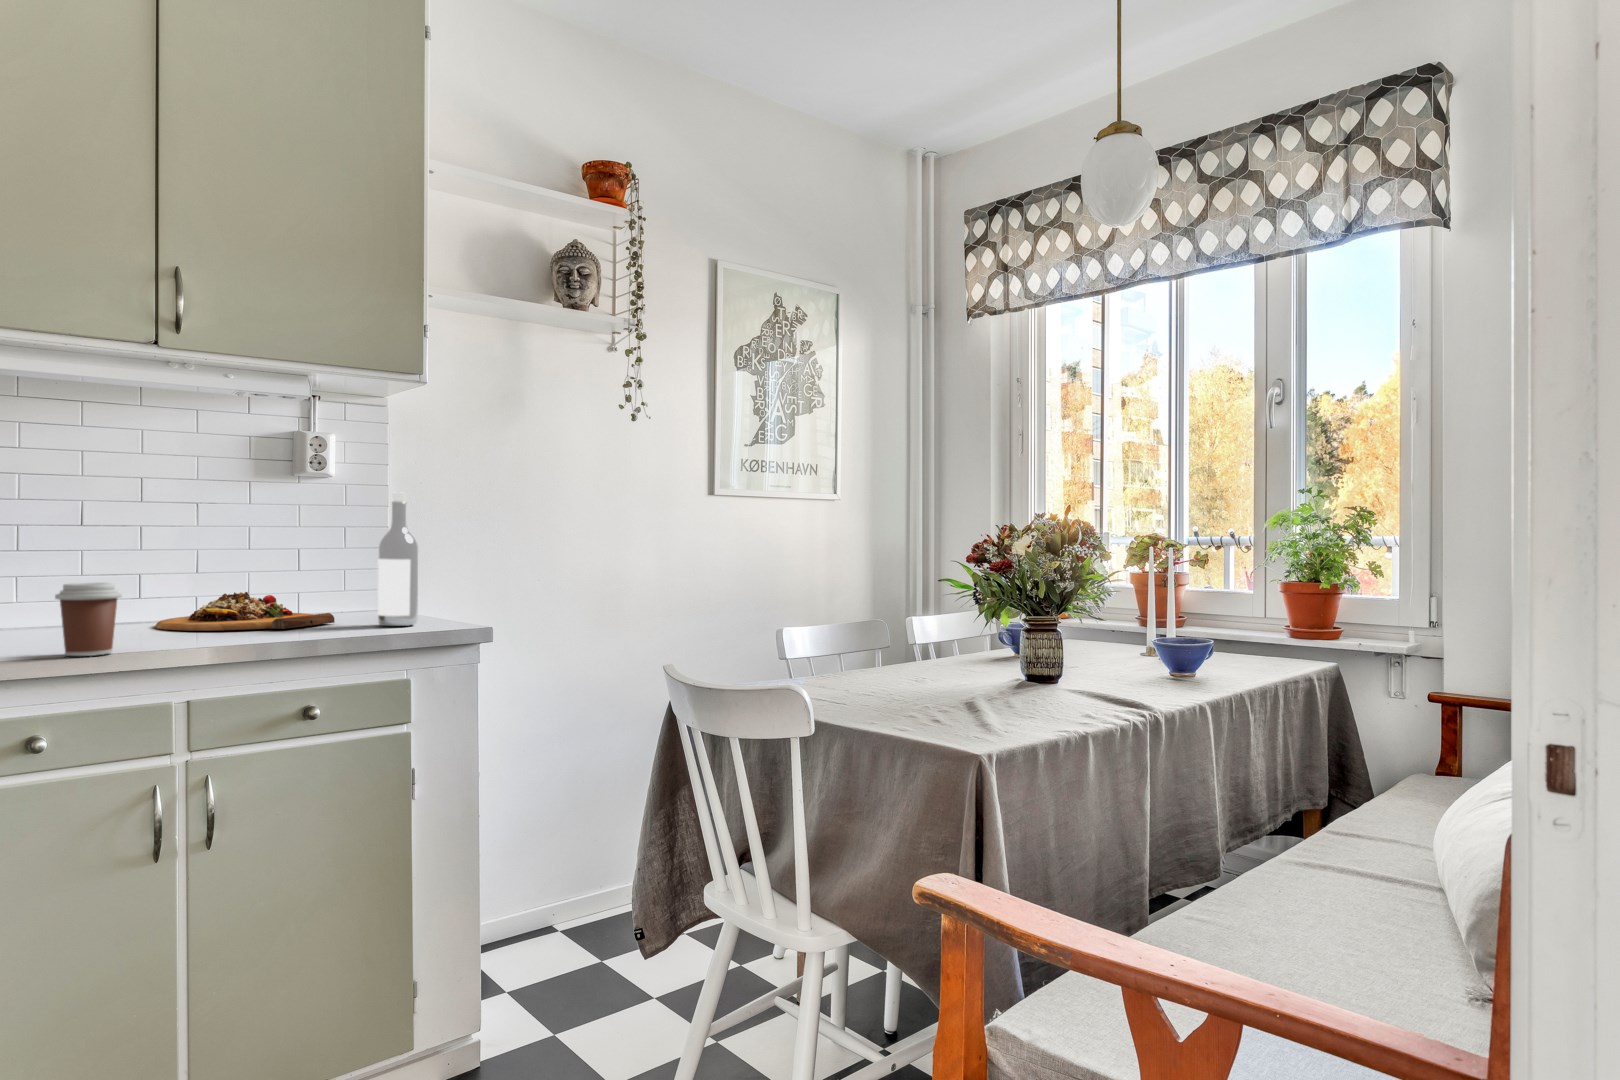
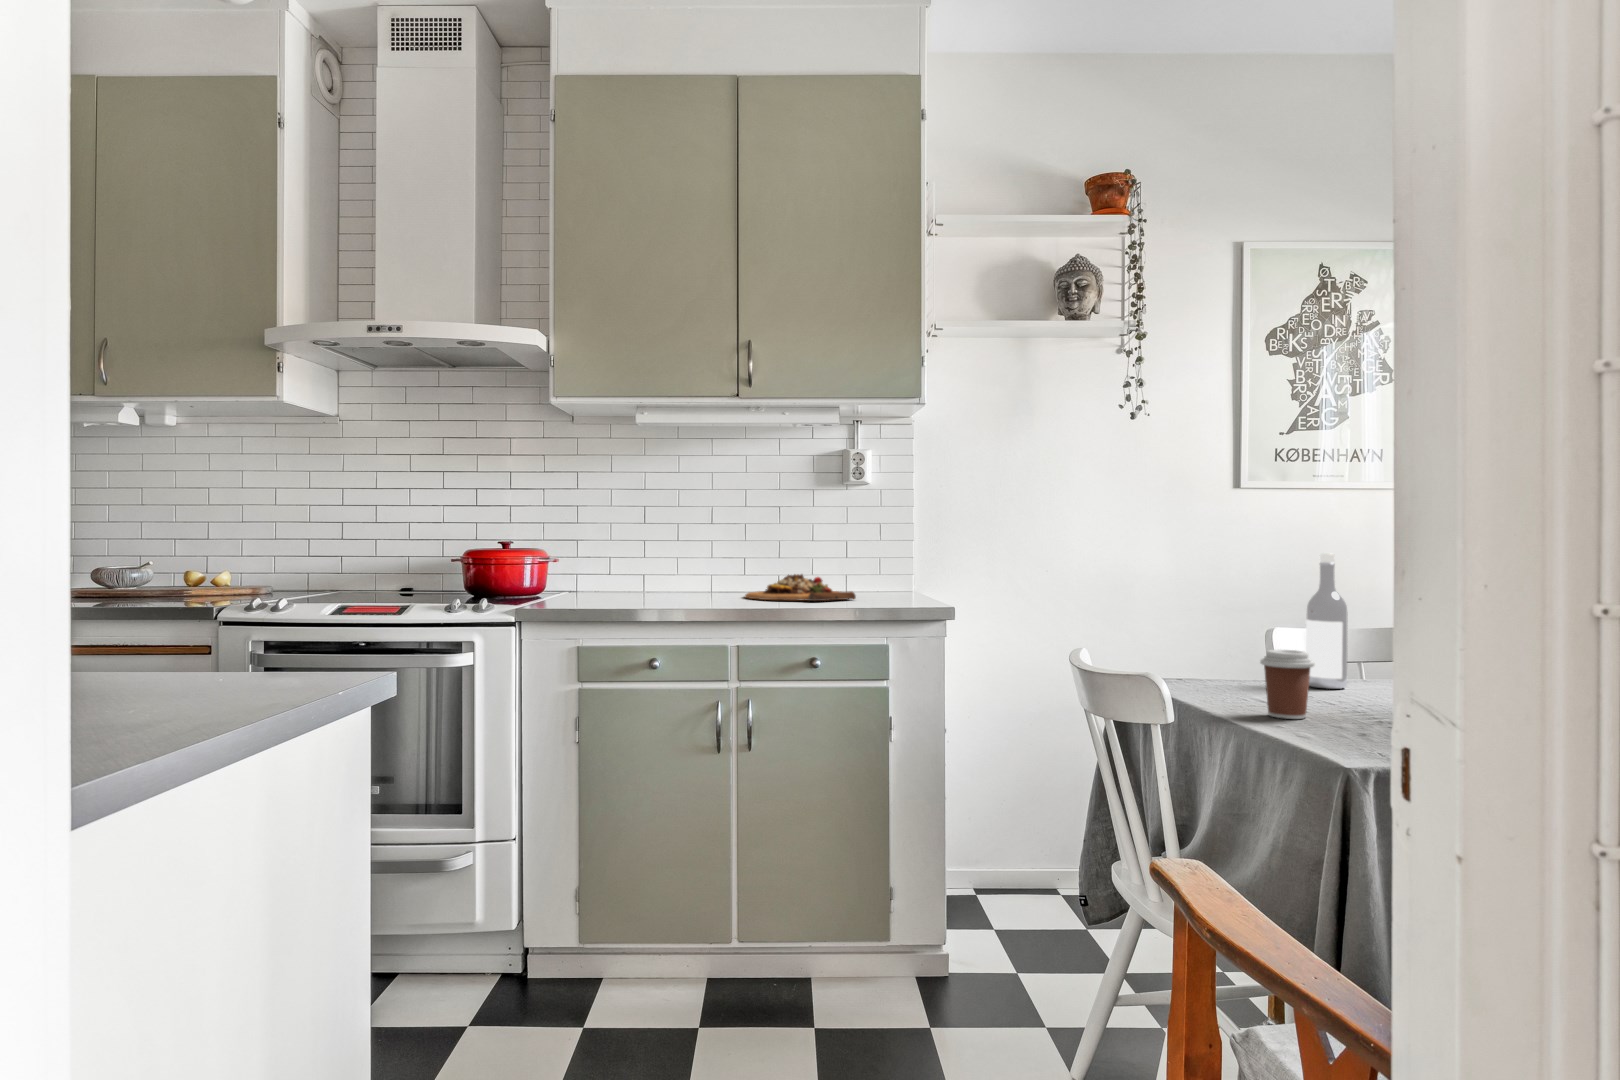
wine bottle: present [378,492,418,626] -> present [1306,553,1348,689]
coffee cup: present [55,583,122,656] -> present [1260,650,1314,719]

